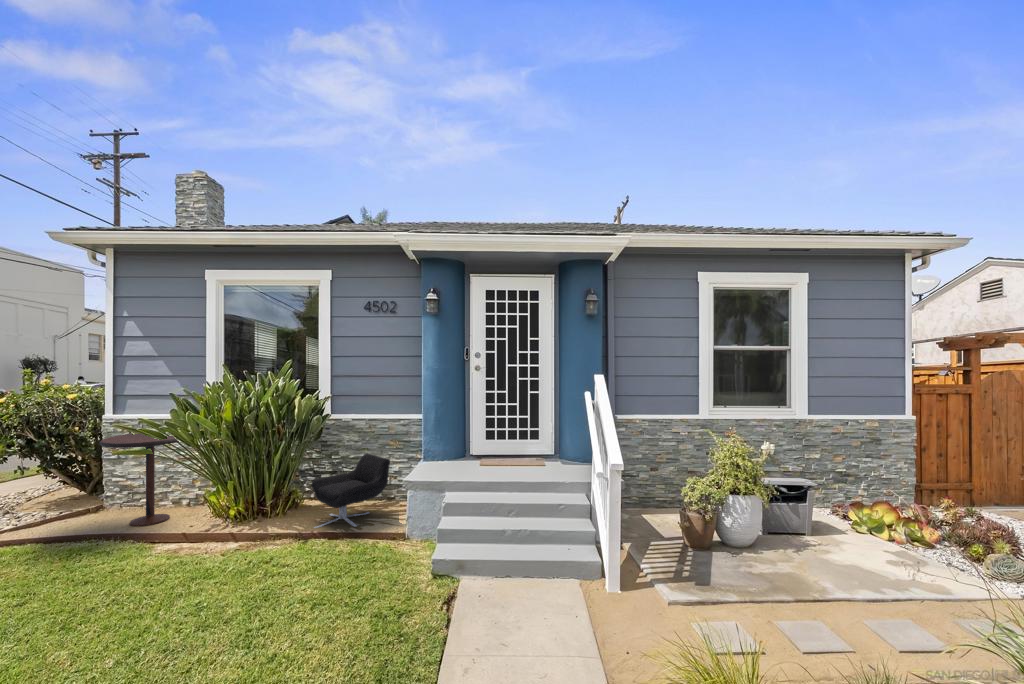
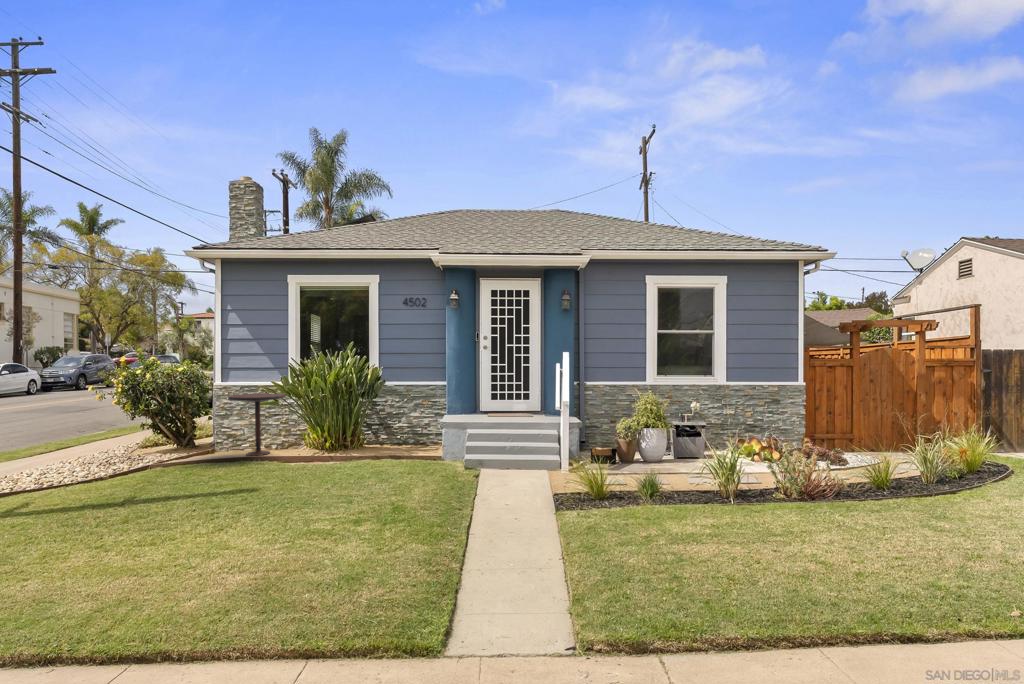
lounge chair: present [311,453,390,528] -> none [369,410,424,456]

